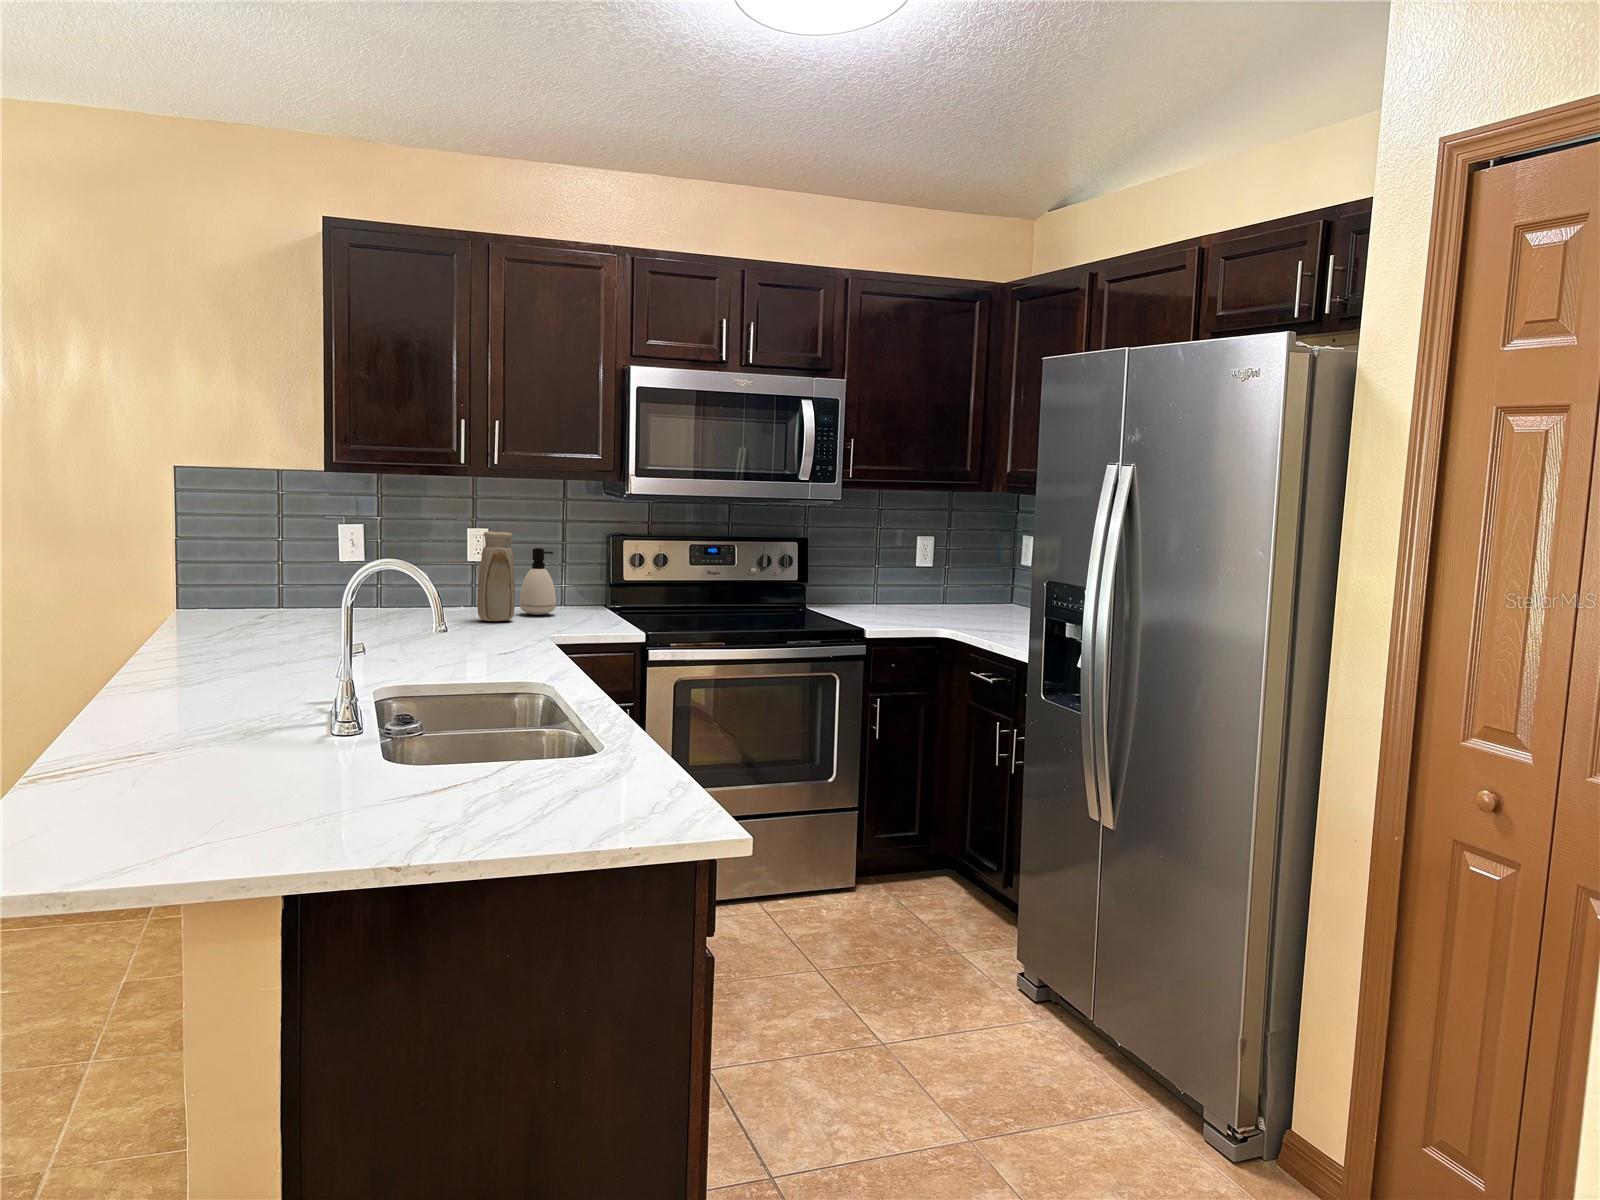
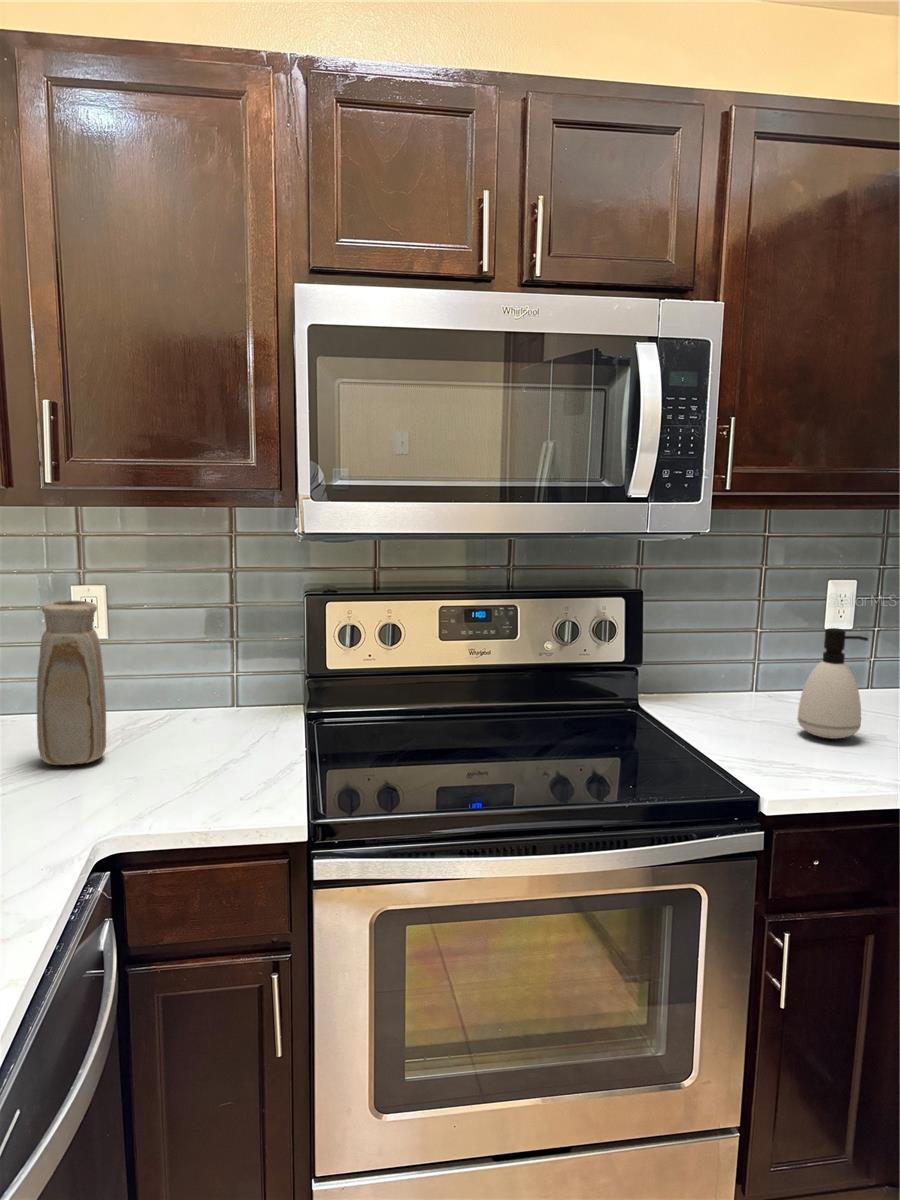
soap dispenser: present [519,548,556,615] -> present [798,628,868,739]

